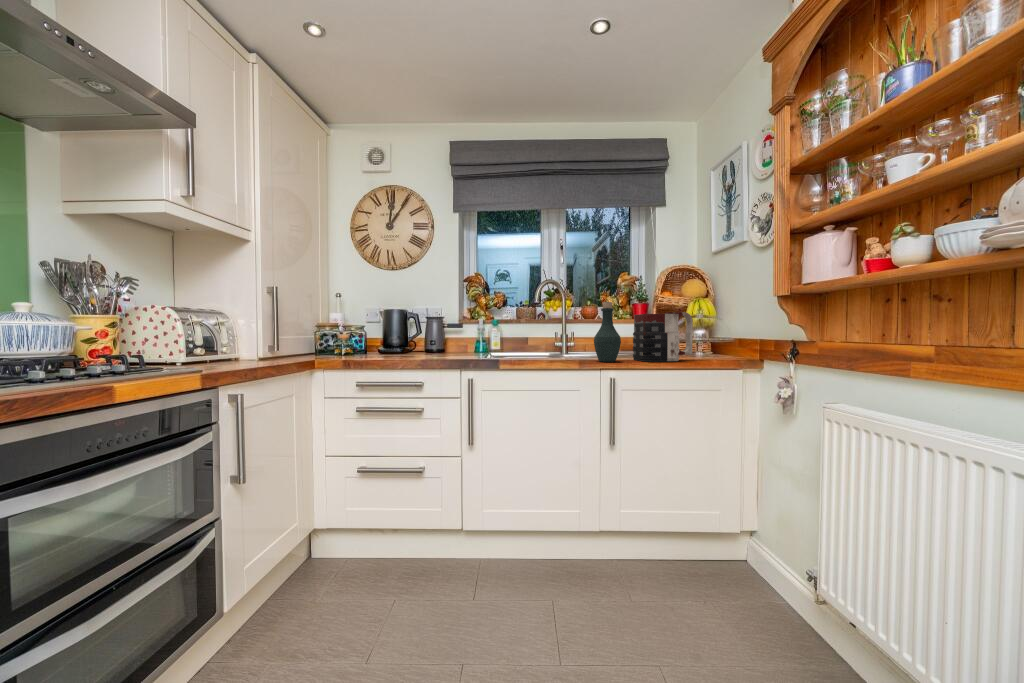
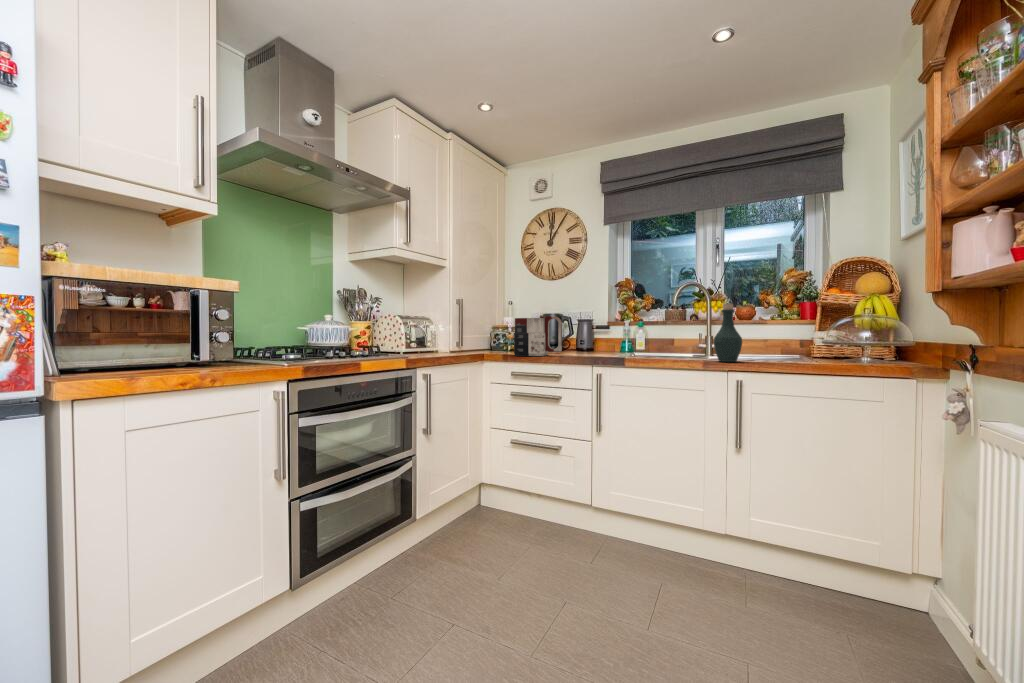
mug: present [633,312,693,361] -> present [514,316,562,356]

